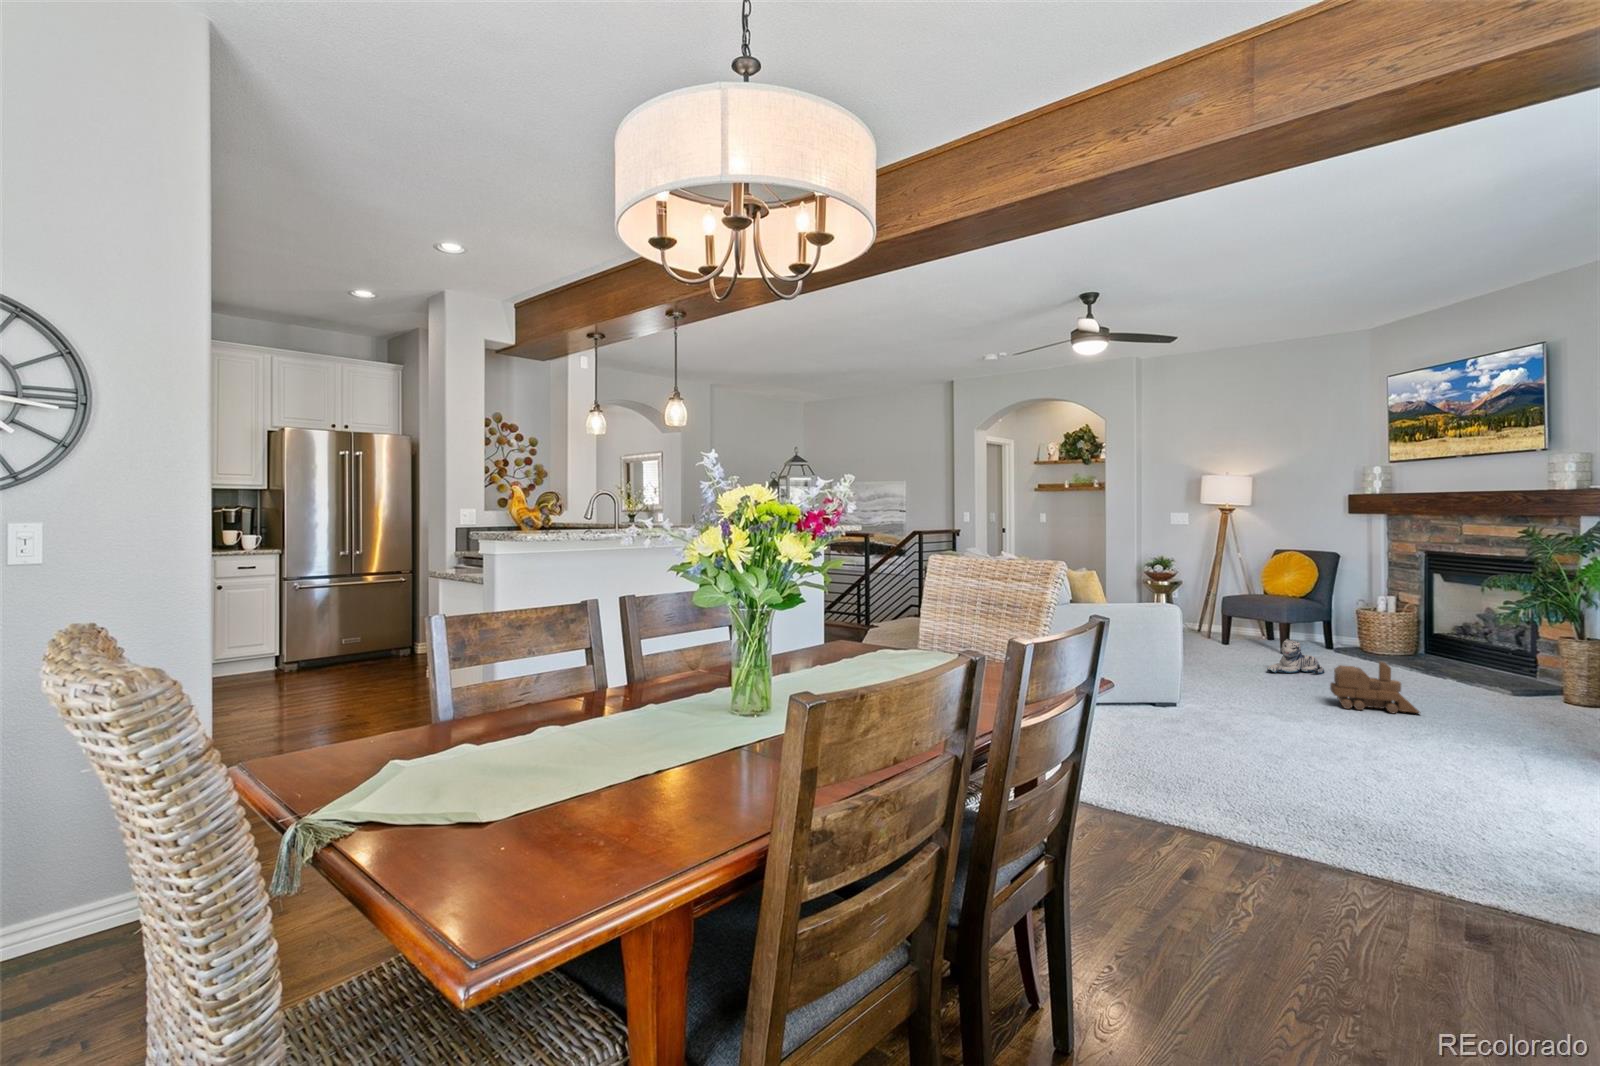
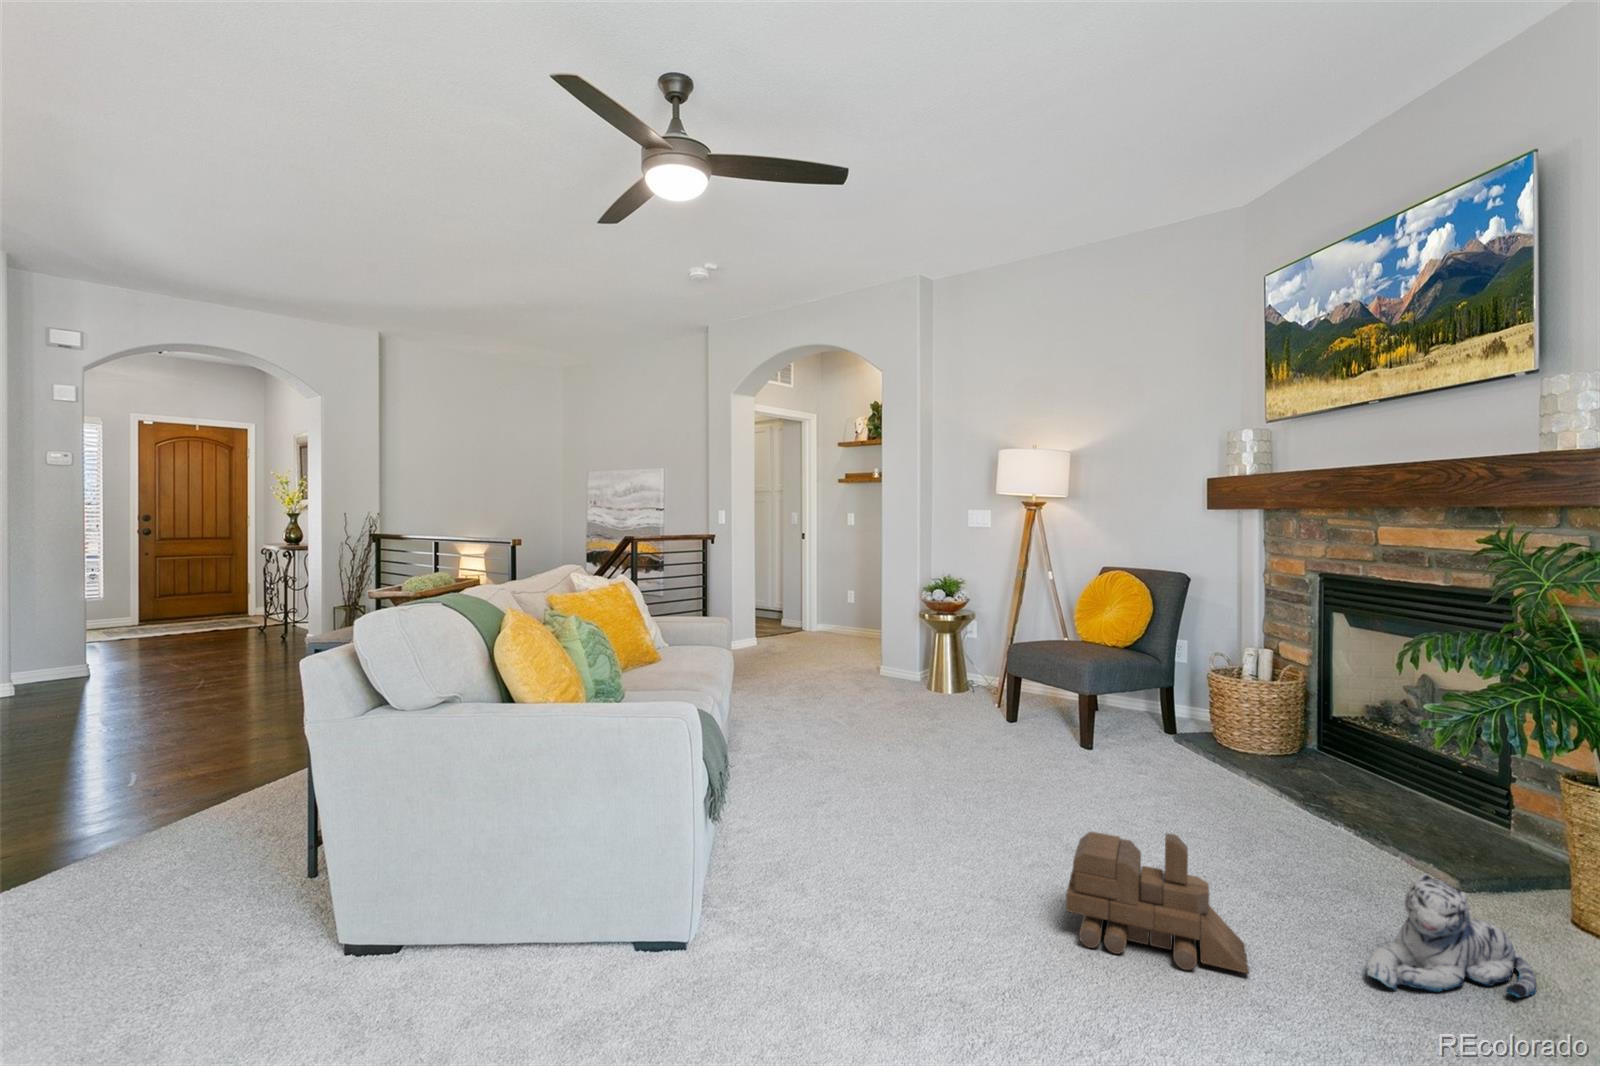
plush toy: present [1267,639,1324,674] -> present [1365,874,1536,998]

